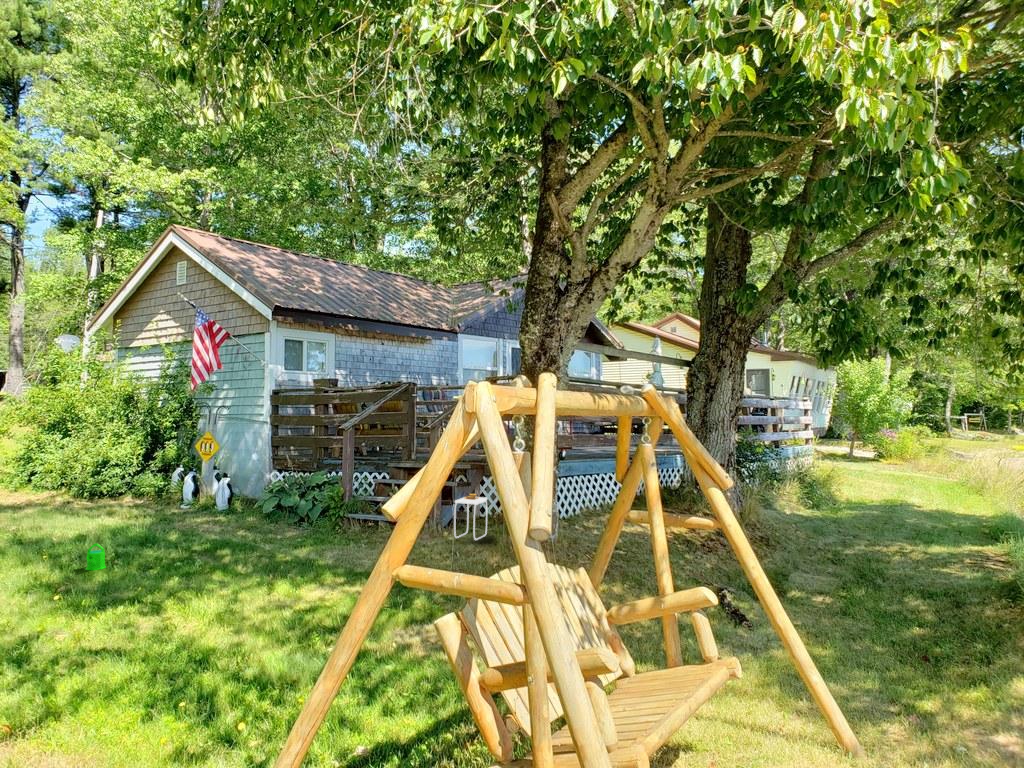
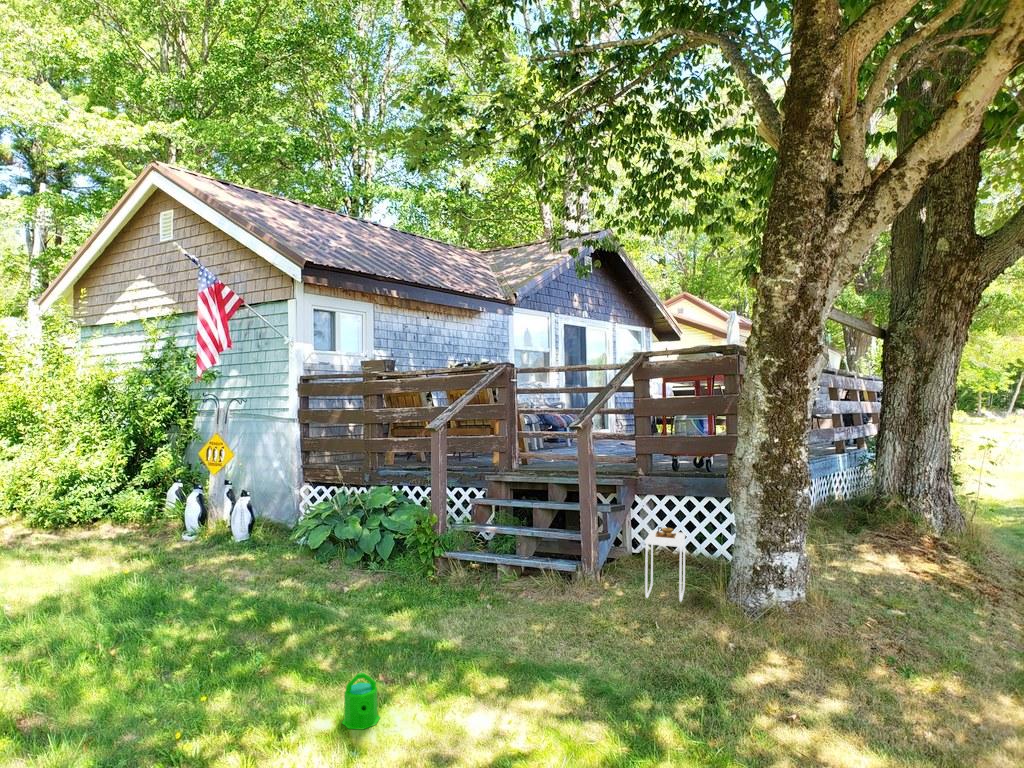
watering can: present [85,544,106,570] -> present [342,673,380,730]

